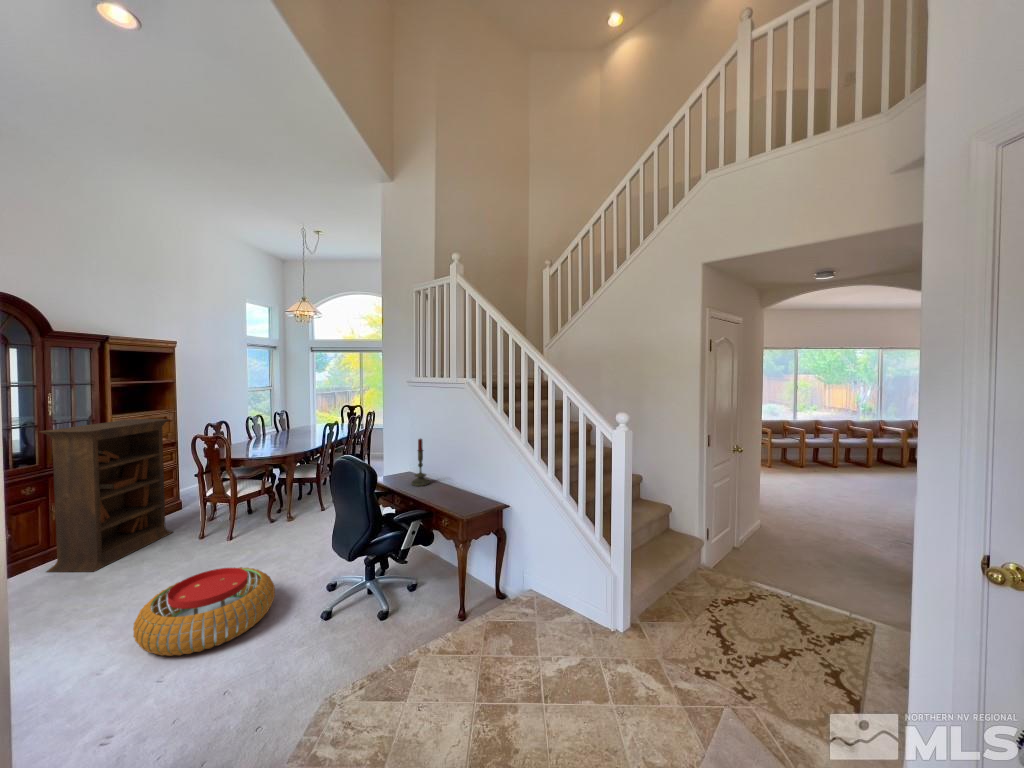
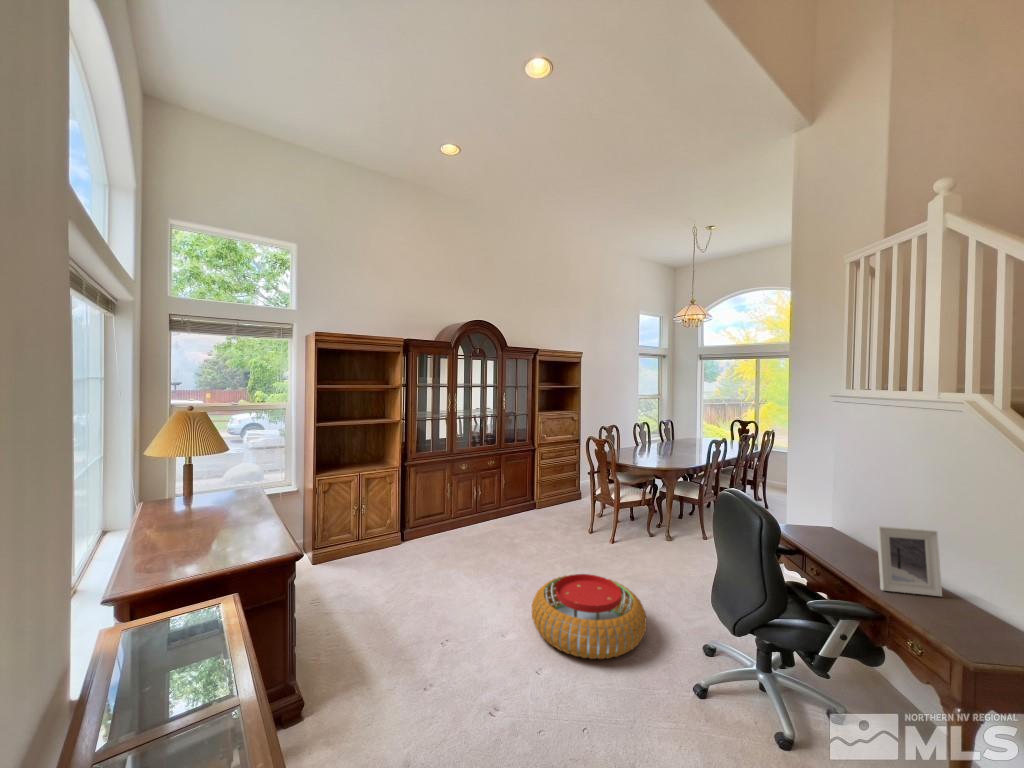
bookcase: present [40,419,173,572] -> none [495,417,574,539]
candle: present [411,439,430,486] -> none [836,482,872,559]
picture frame: none [430,458,460,499] -> present [877,526,942,596]

